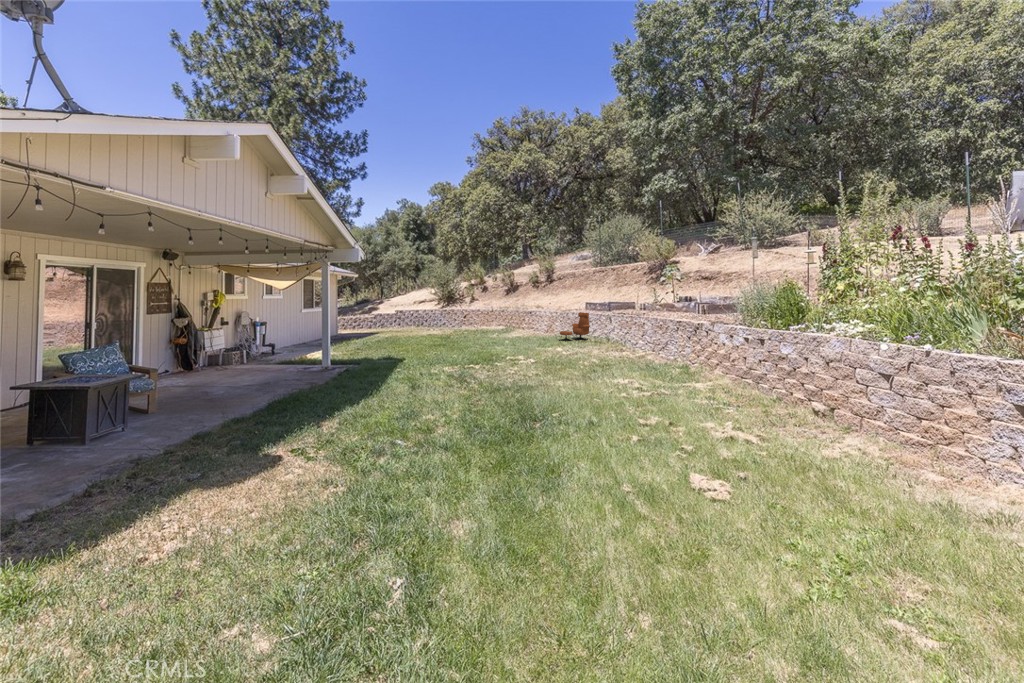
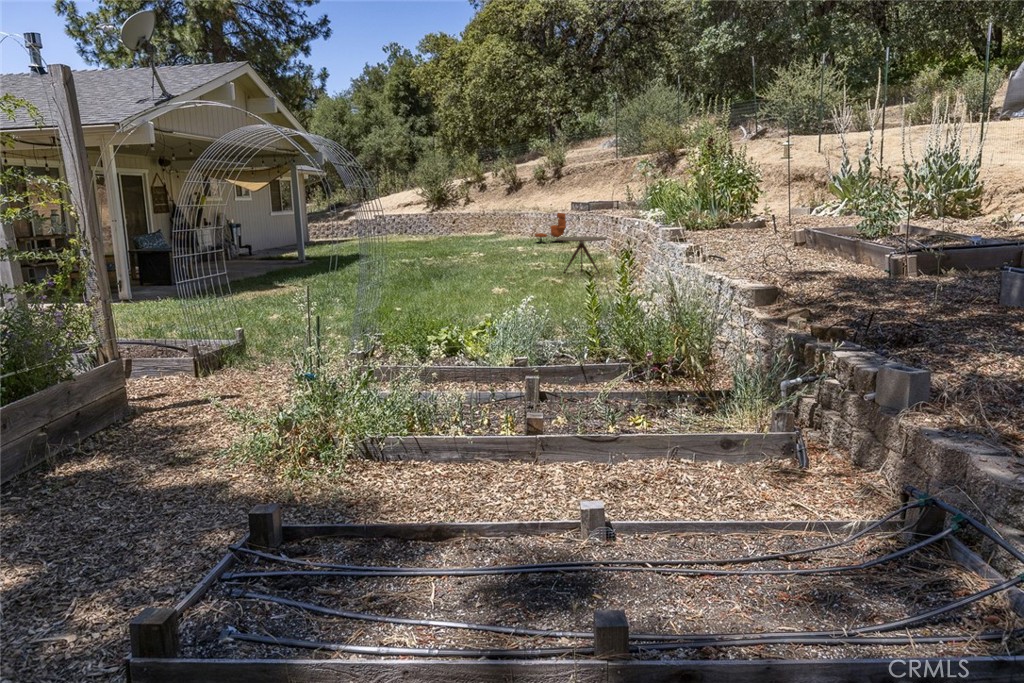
round table: none [704,351,789,413] -> present [556,236,607,274]

